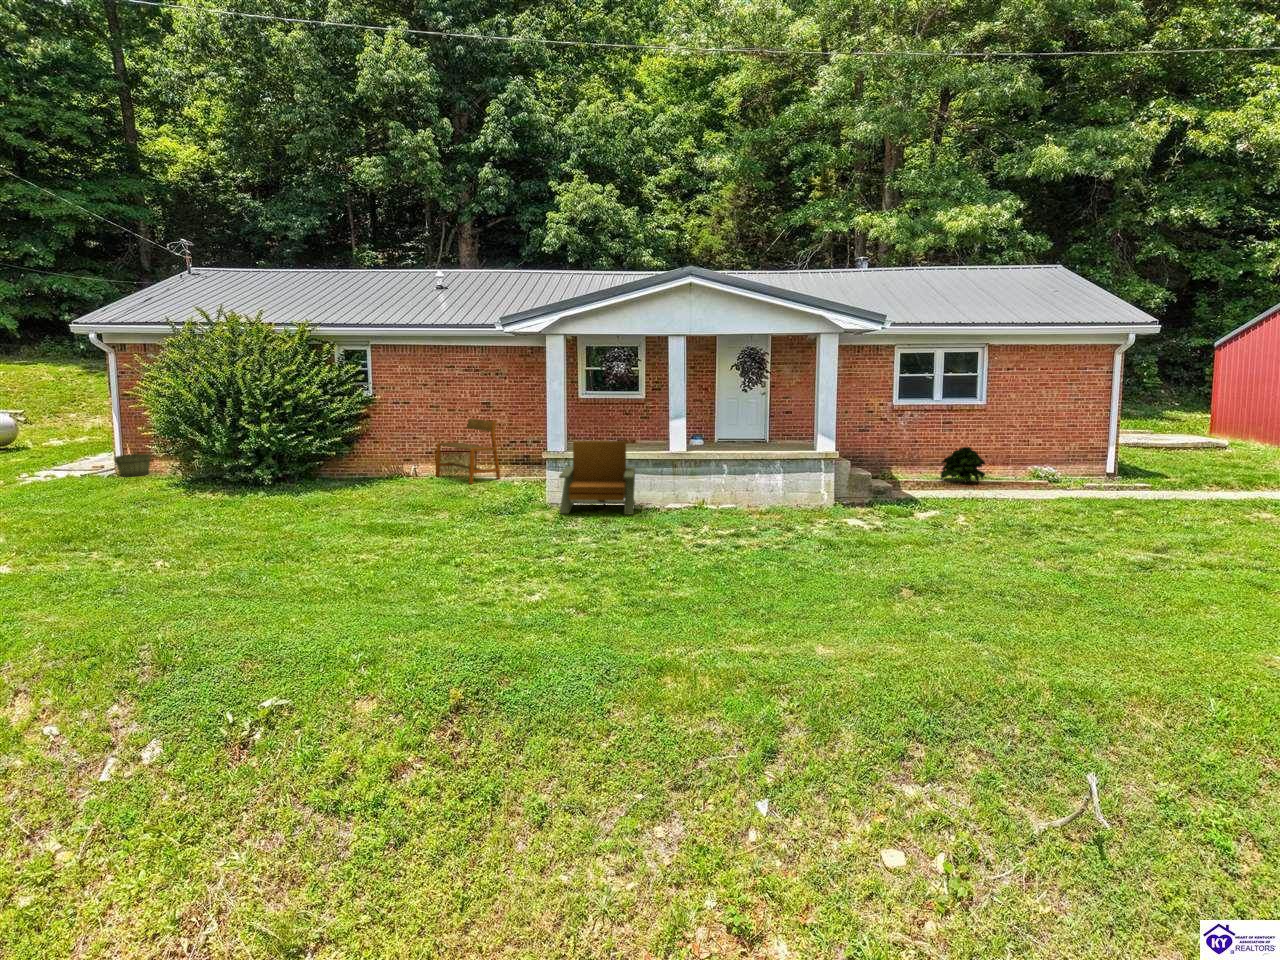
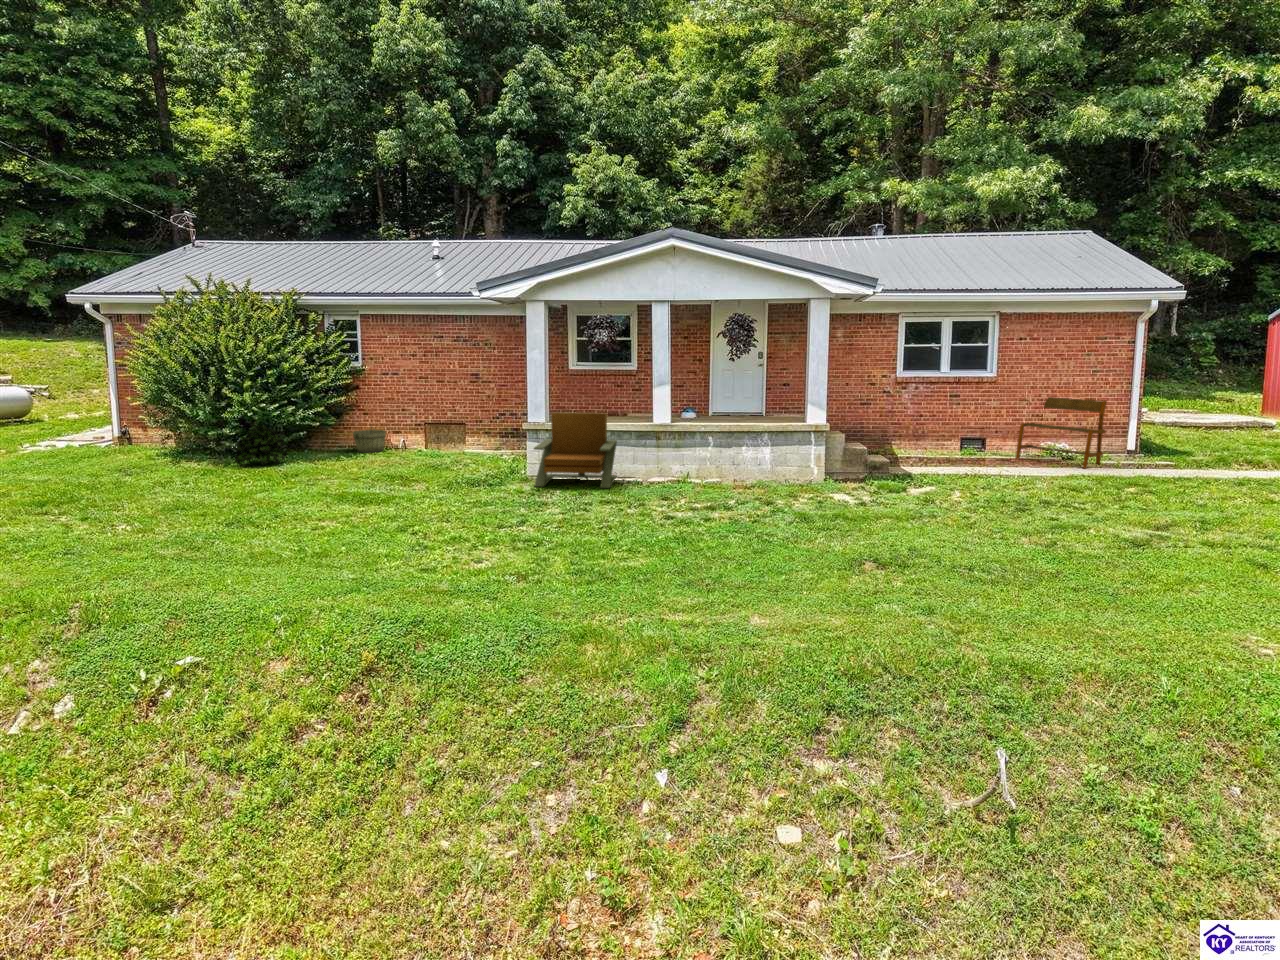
bench: present [436,419,500,484] -> present [1016,397,1107,469]
potted plant: present [941,447,985,483] -> present [235,425,287,465]
wooden bucket: present [115,453,151,477] -> present [353,429,386,452]

